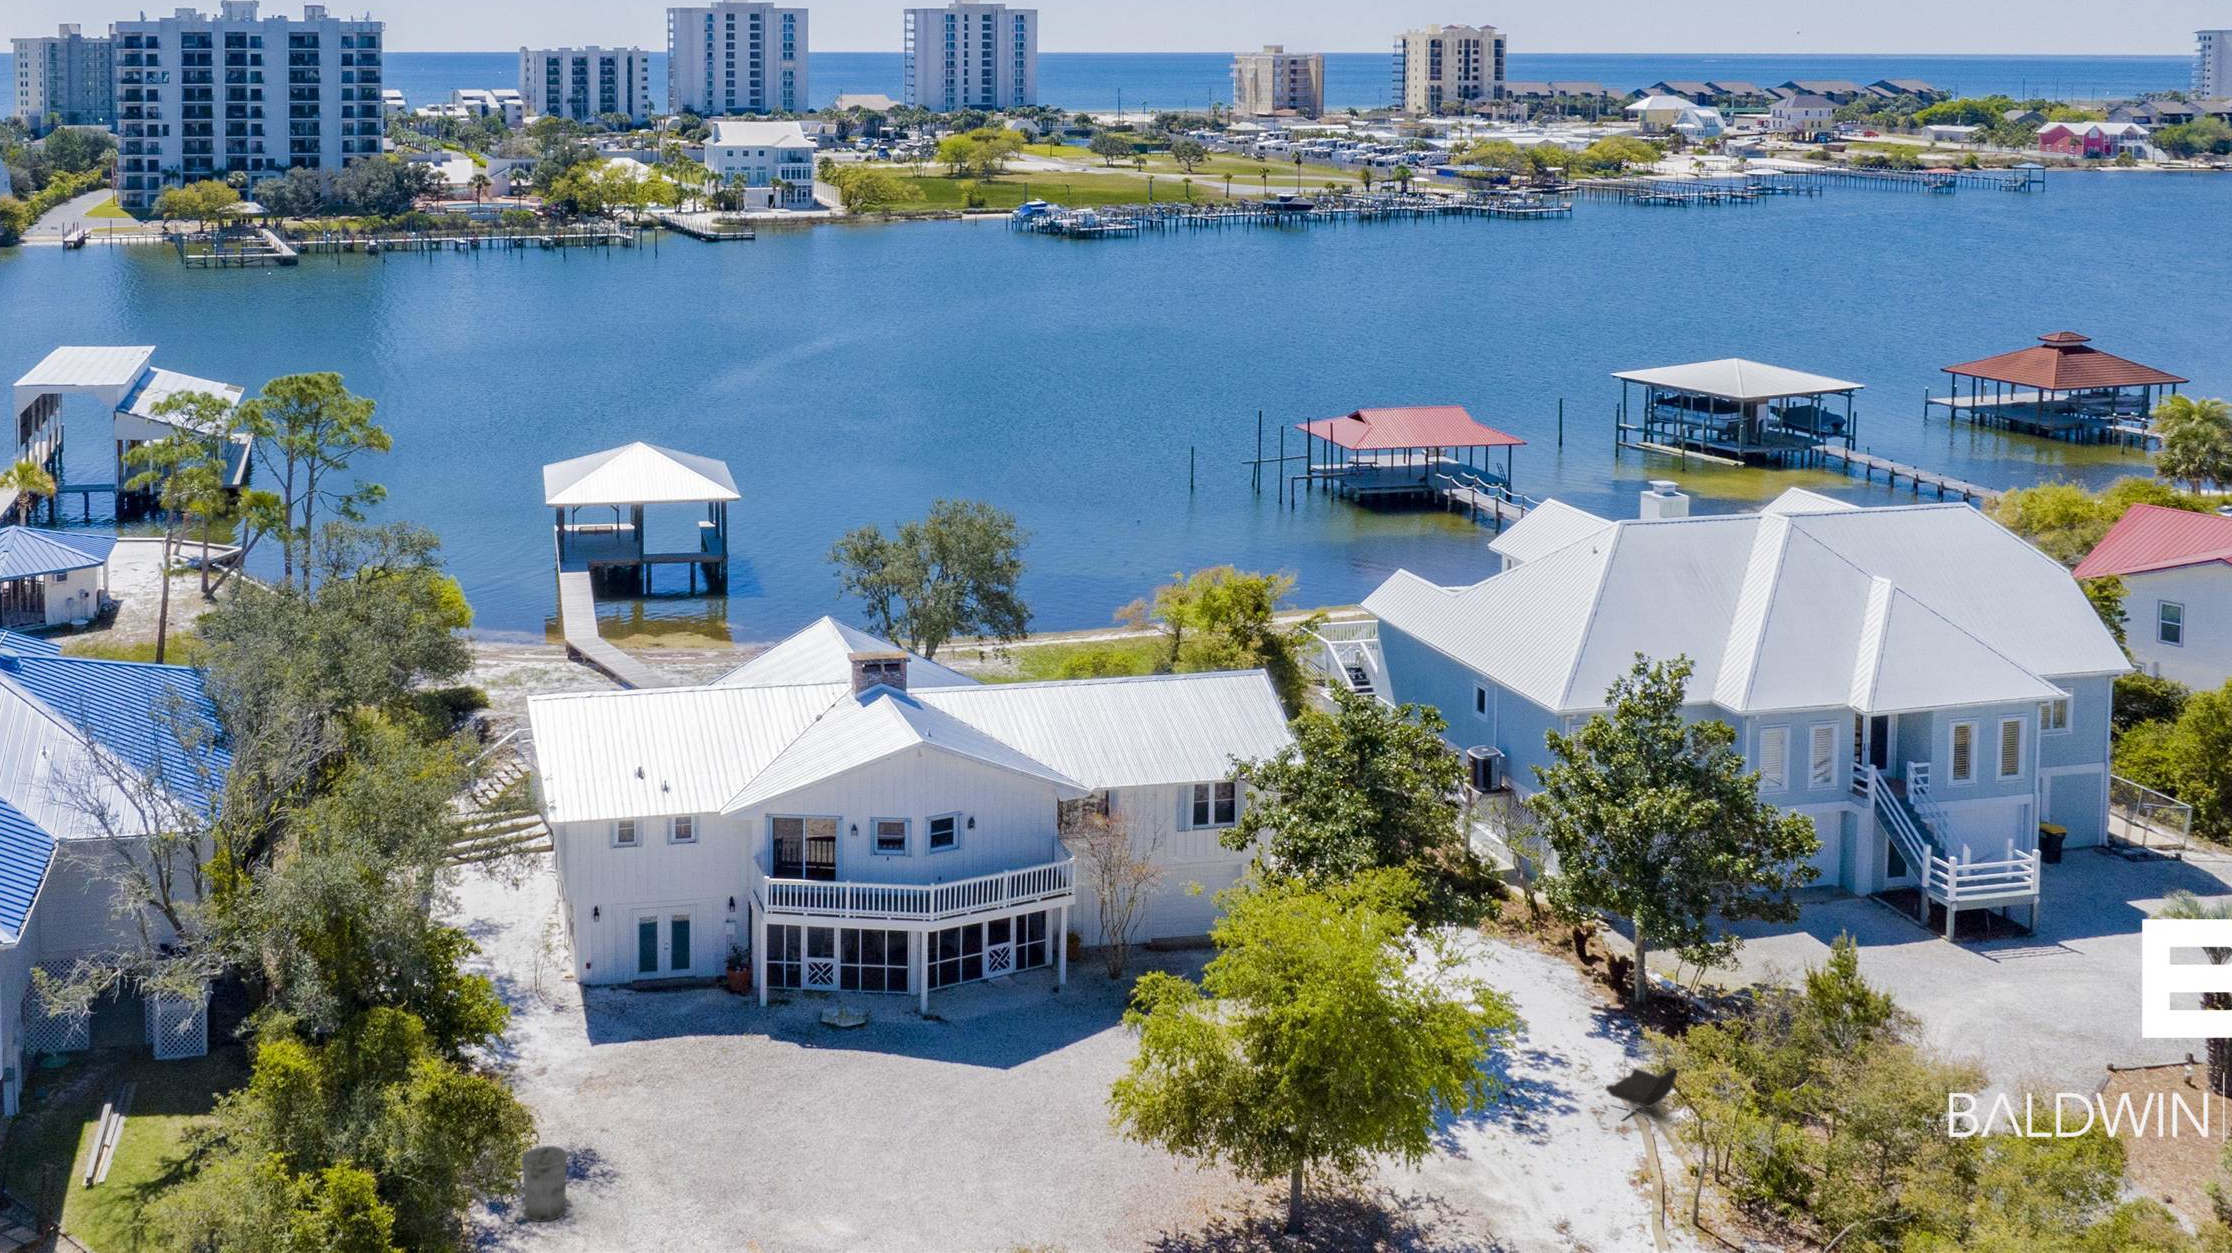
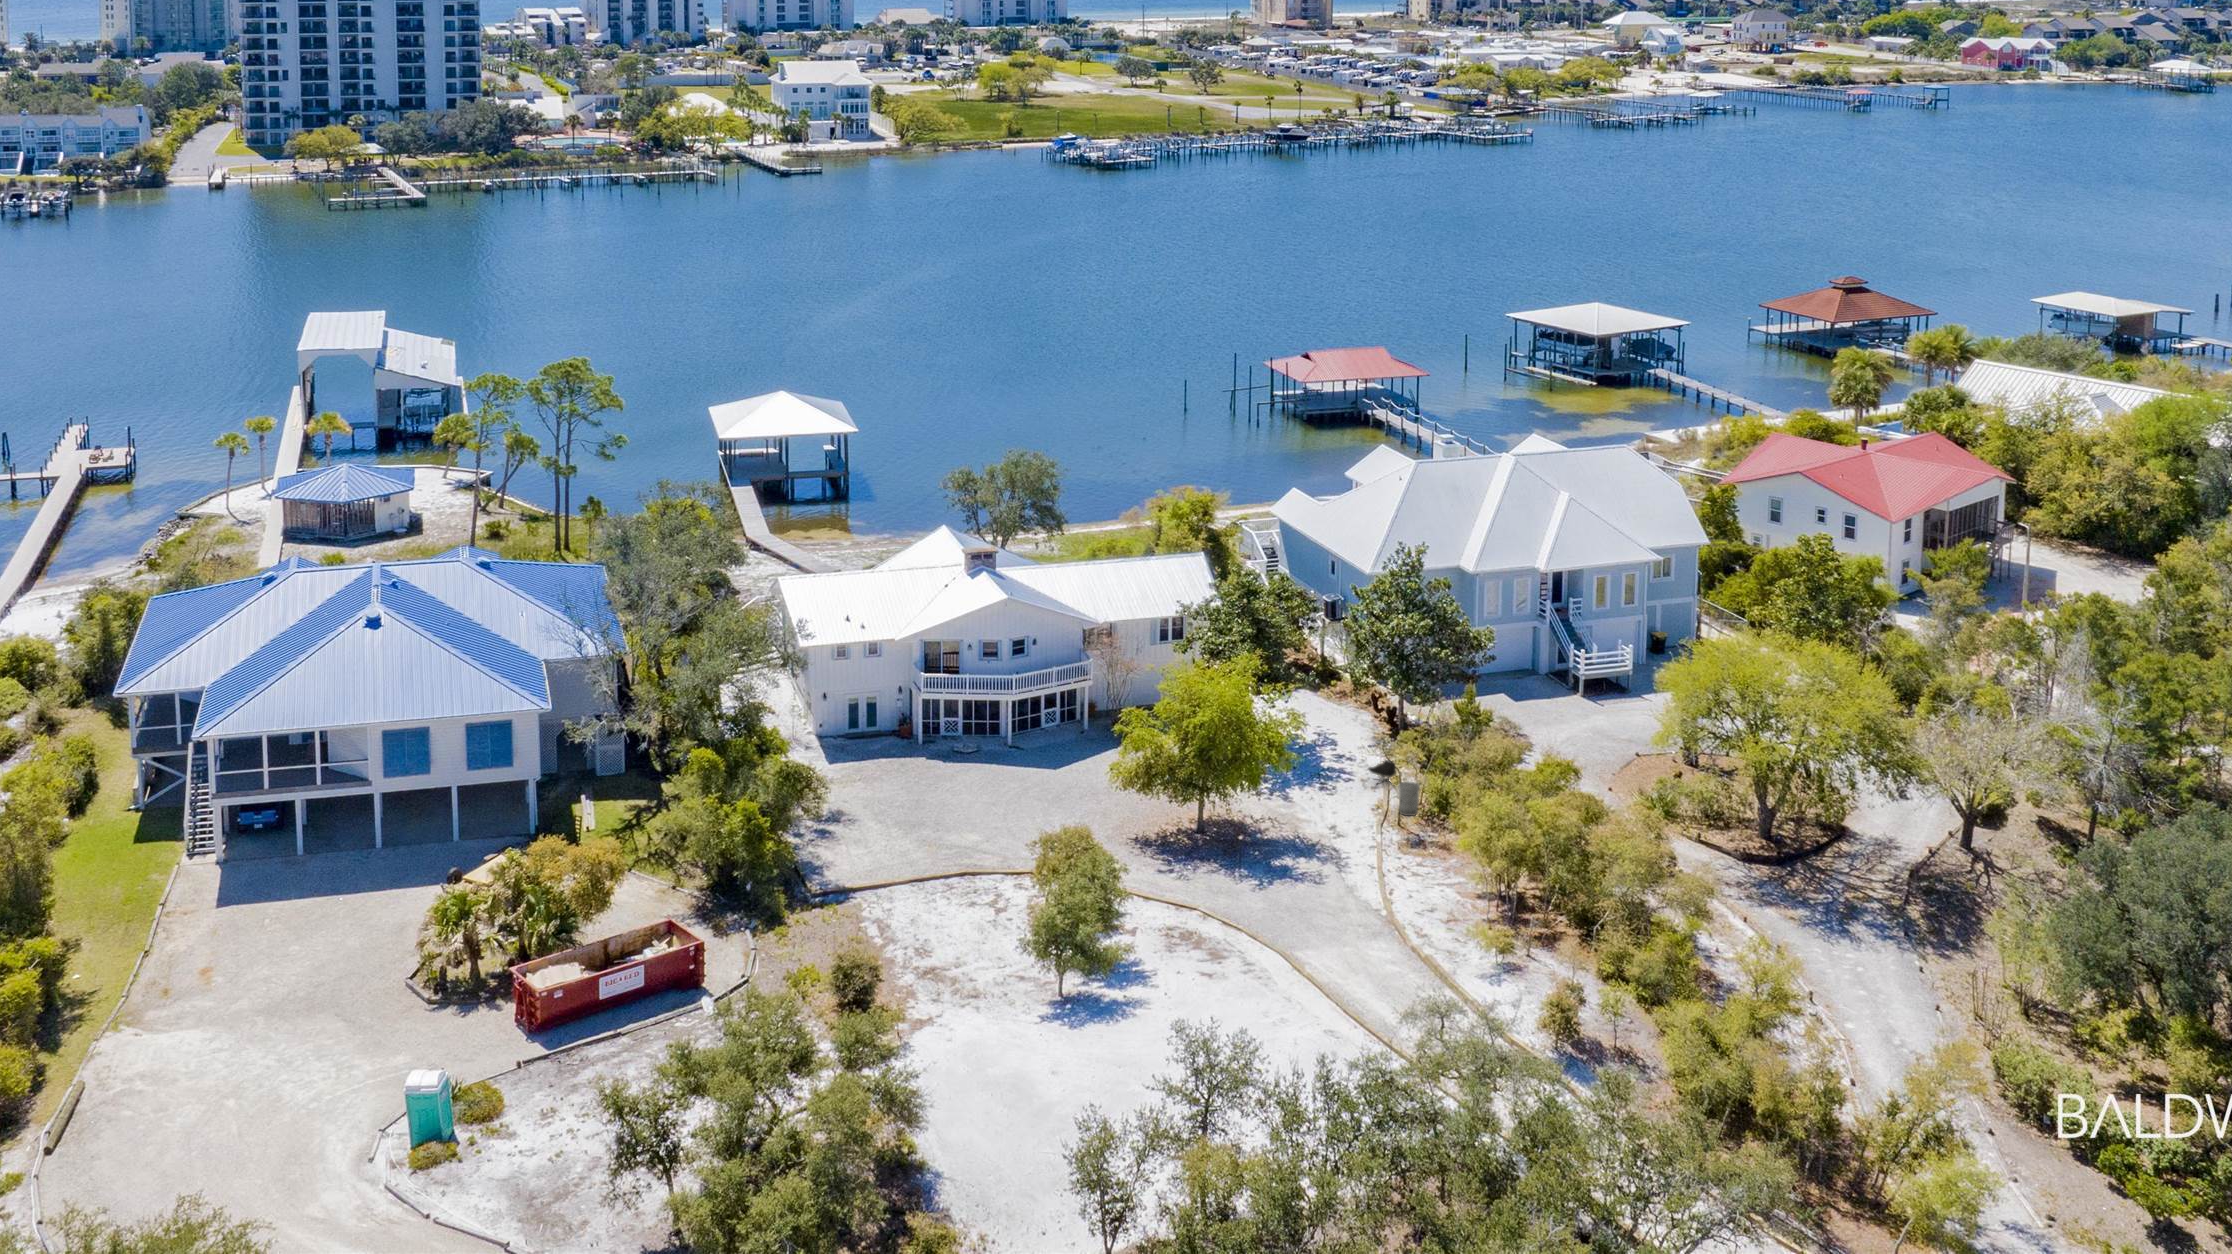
trash can: present [521,1146,568,1222] -> present [1398,782,1420,816]

